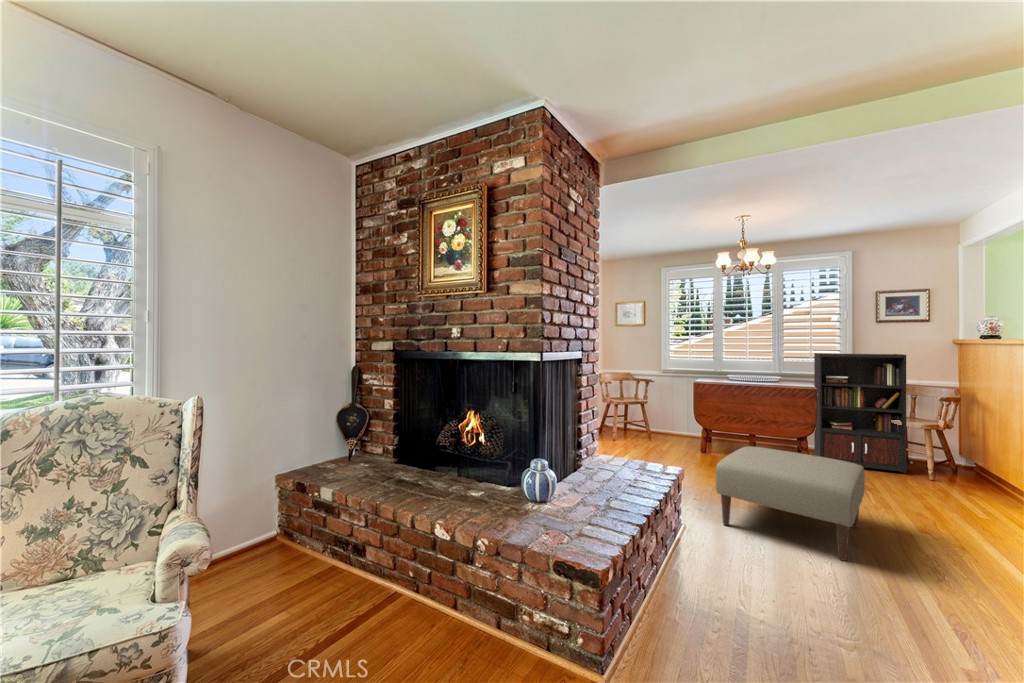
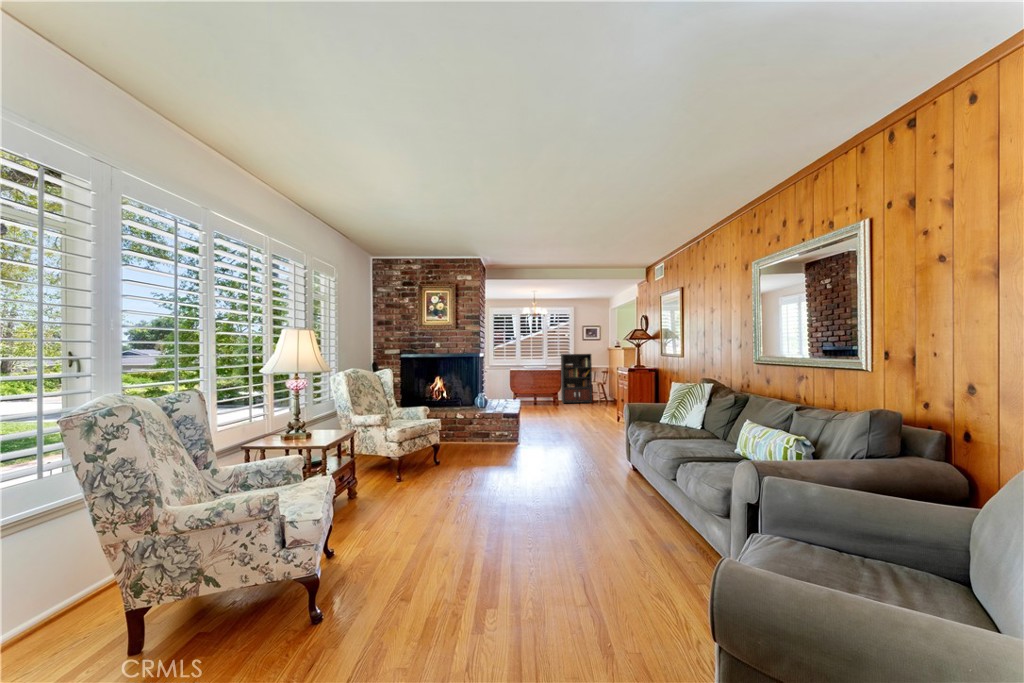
ottoman: present [716,446,865,561] -> none [532,392,577,421]

